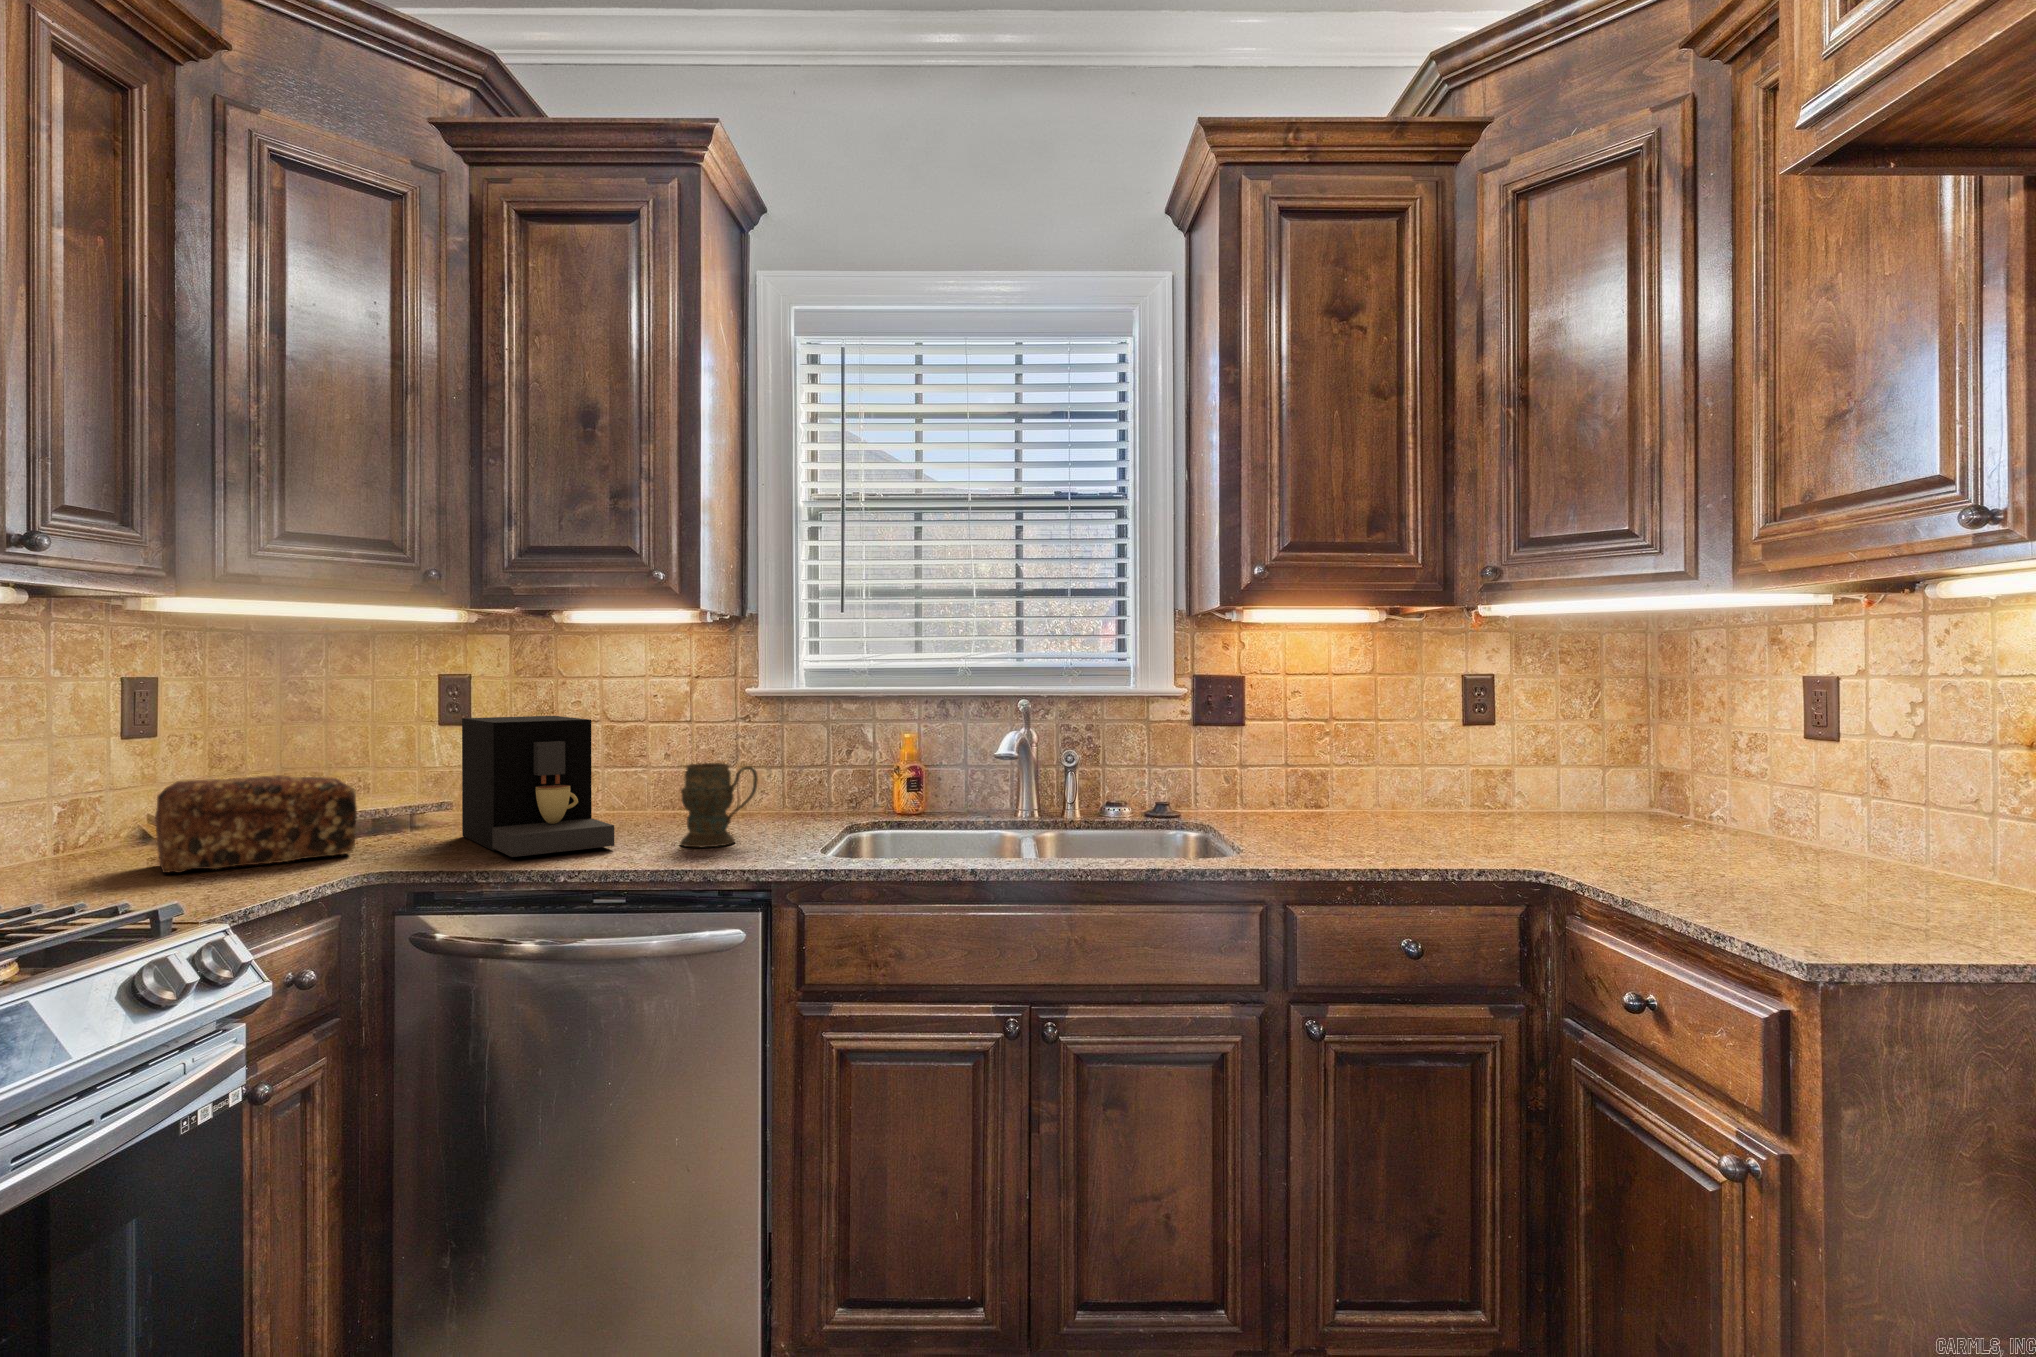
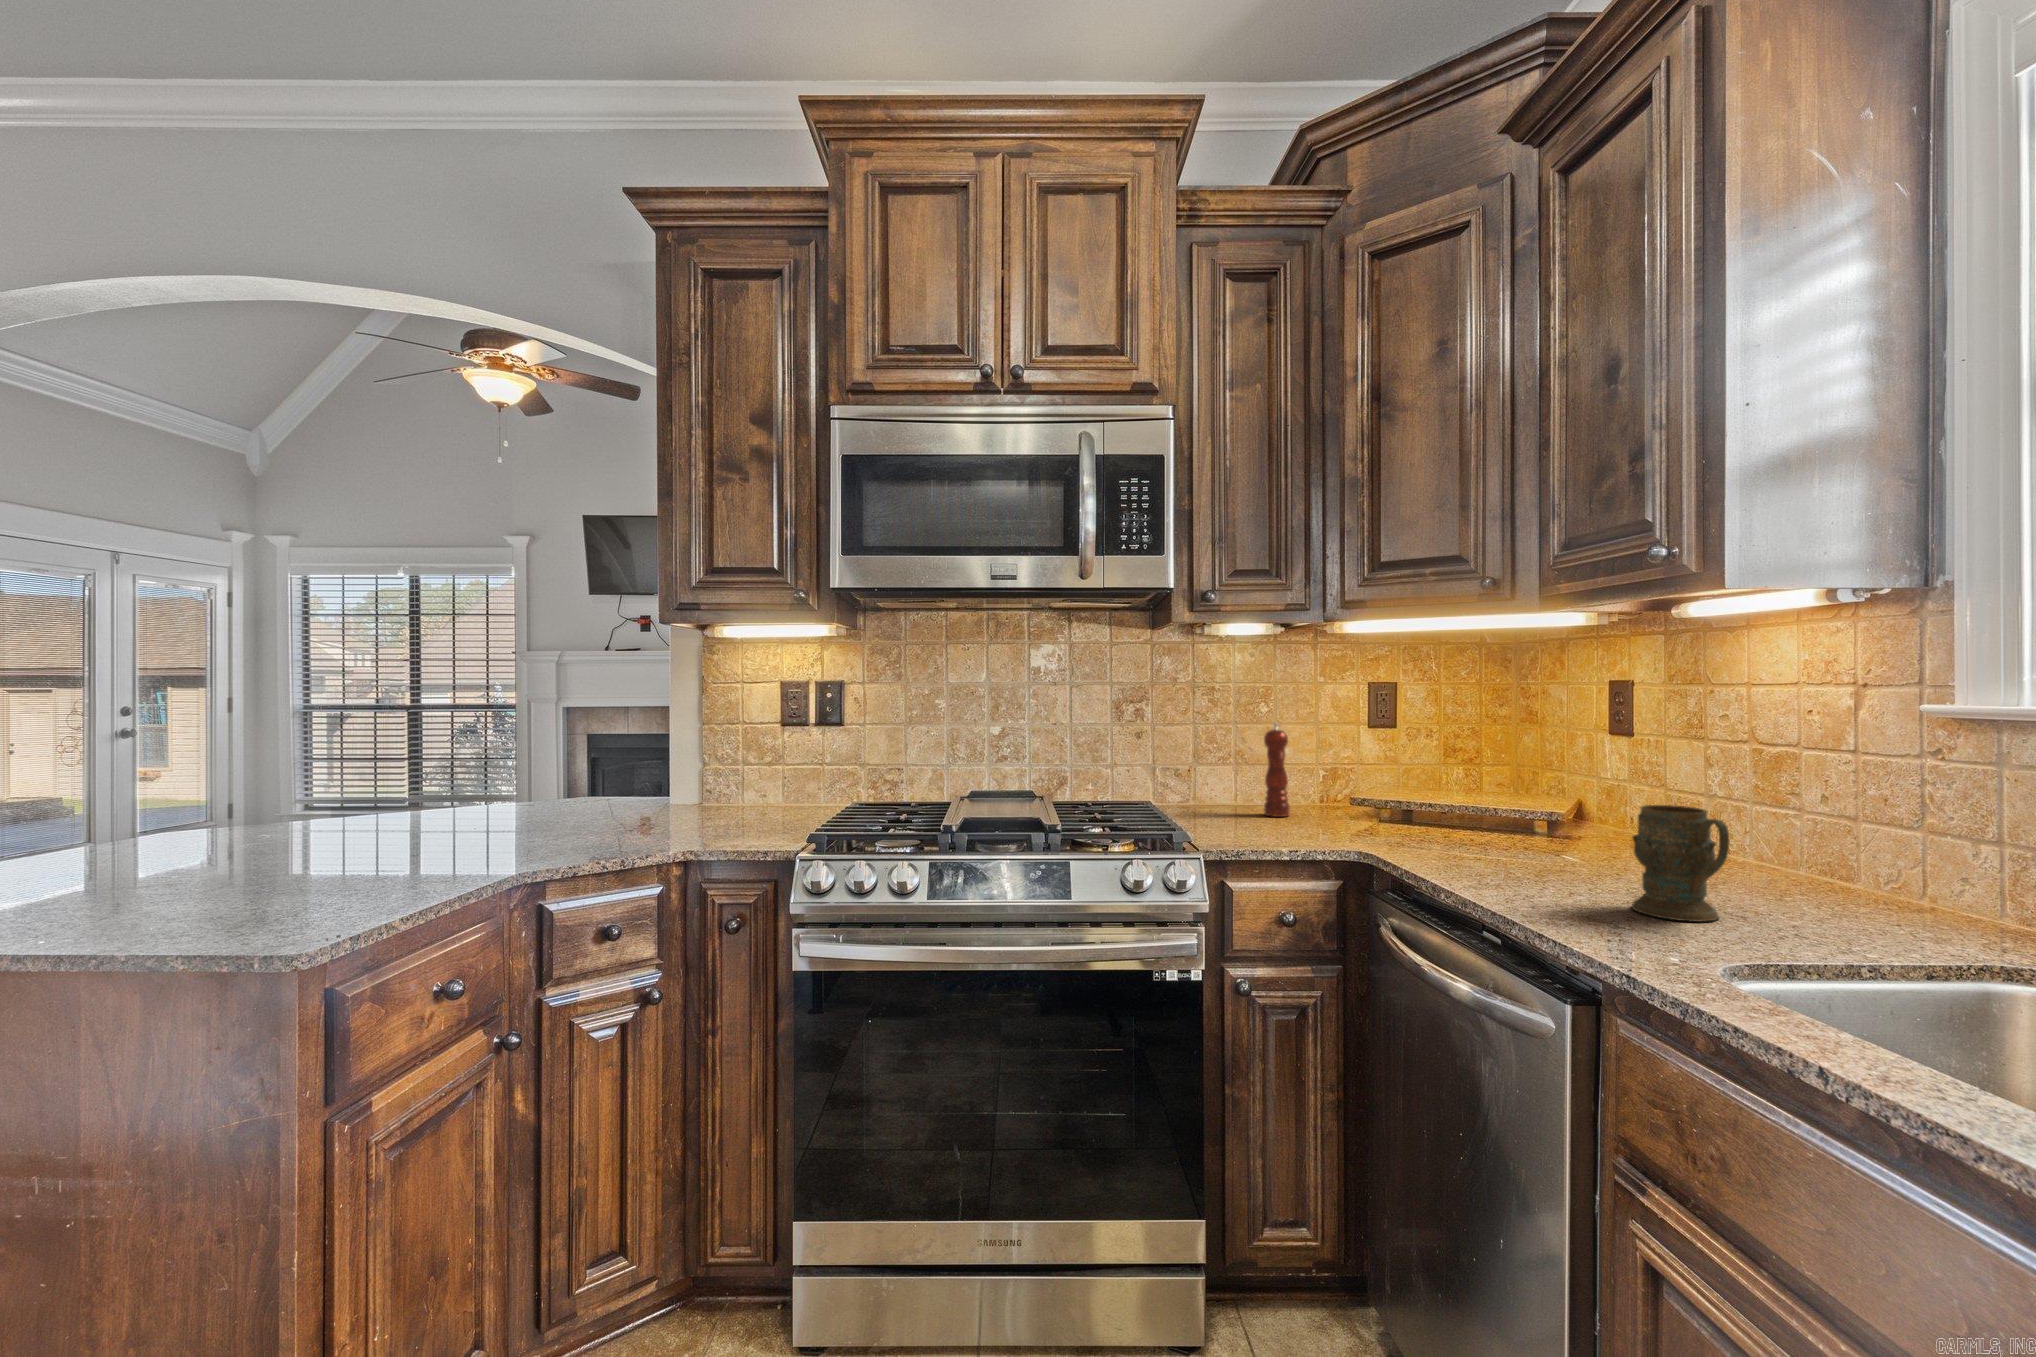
coffee maker: present [462,716,614,857] -> none [1452,727,1631,884]
pepper mill: none [54,735,104,879] -> present [1264,723,1290,817]
bread loaf: present [155,775,357,873] -> none [1291,760,1437,835]

